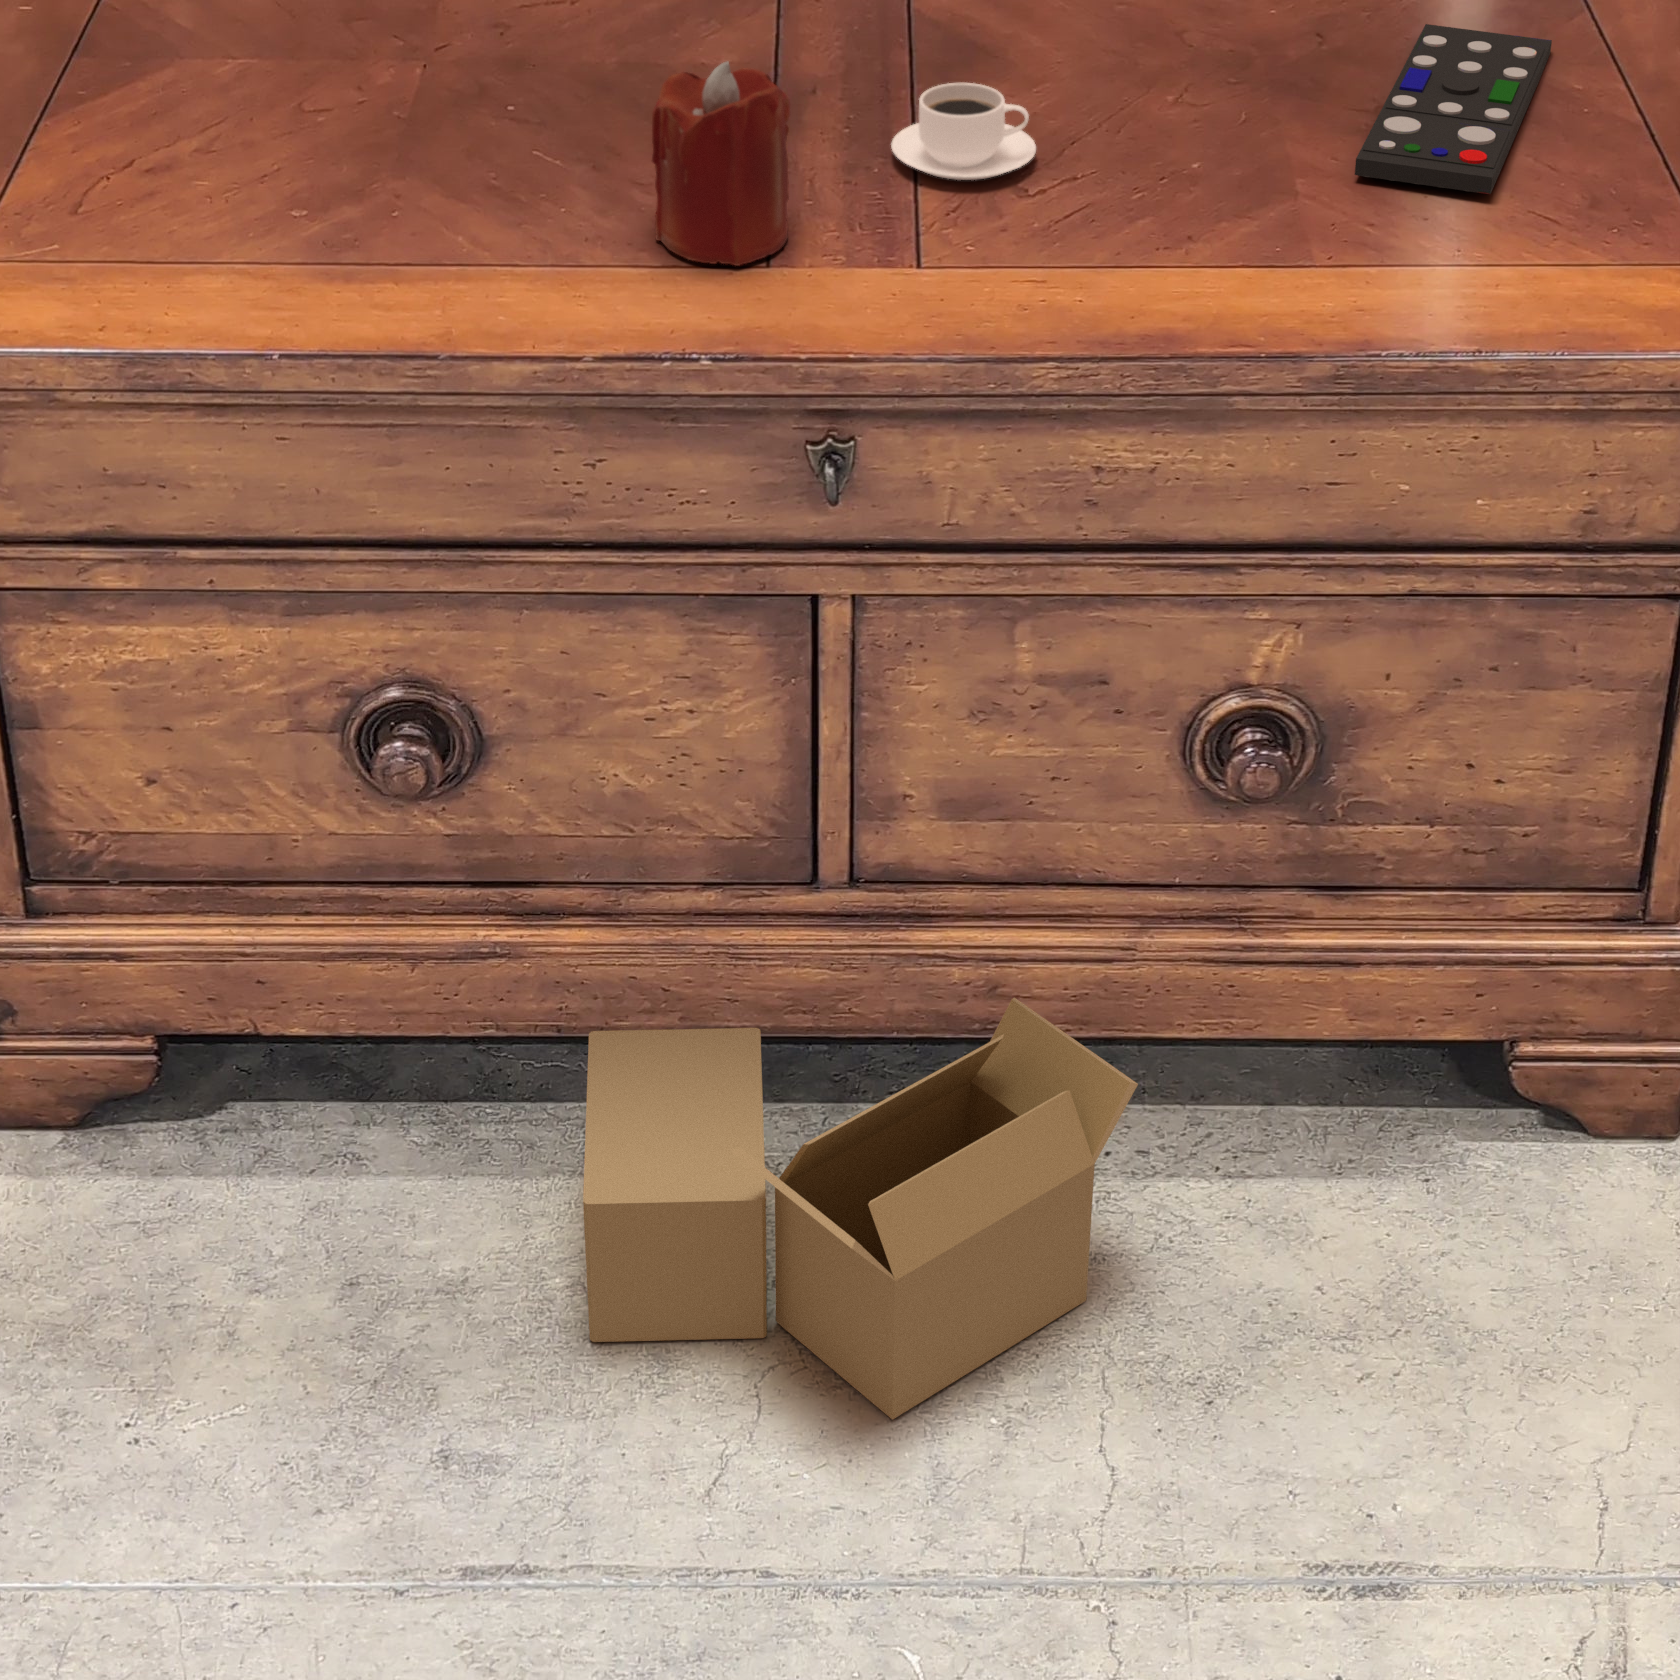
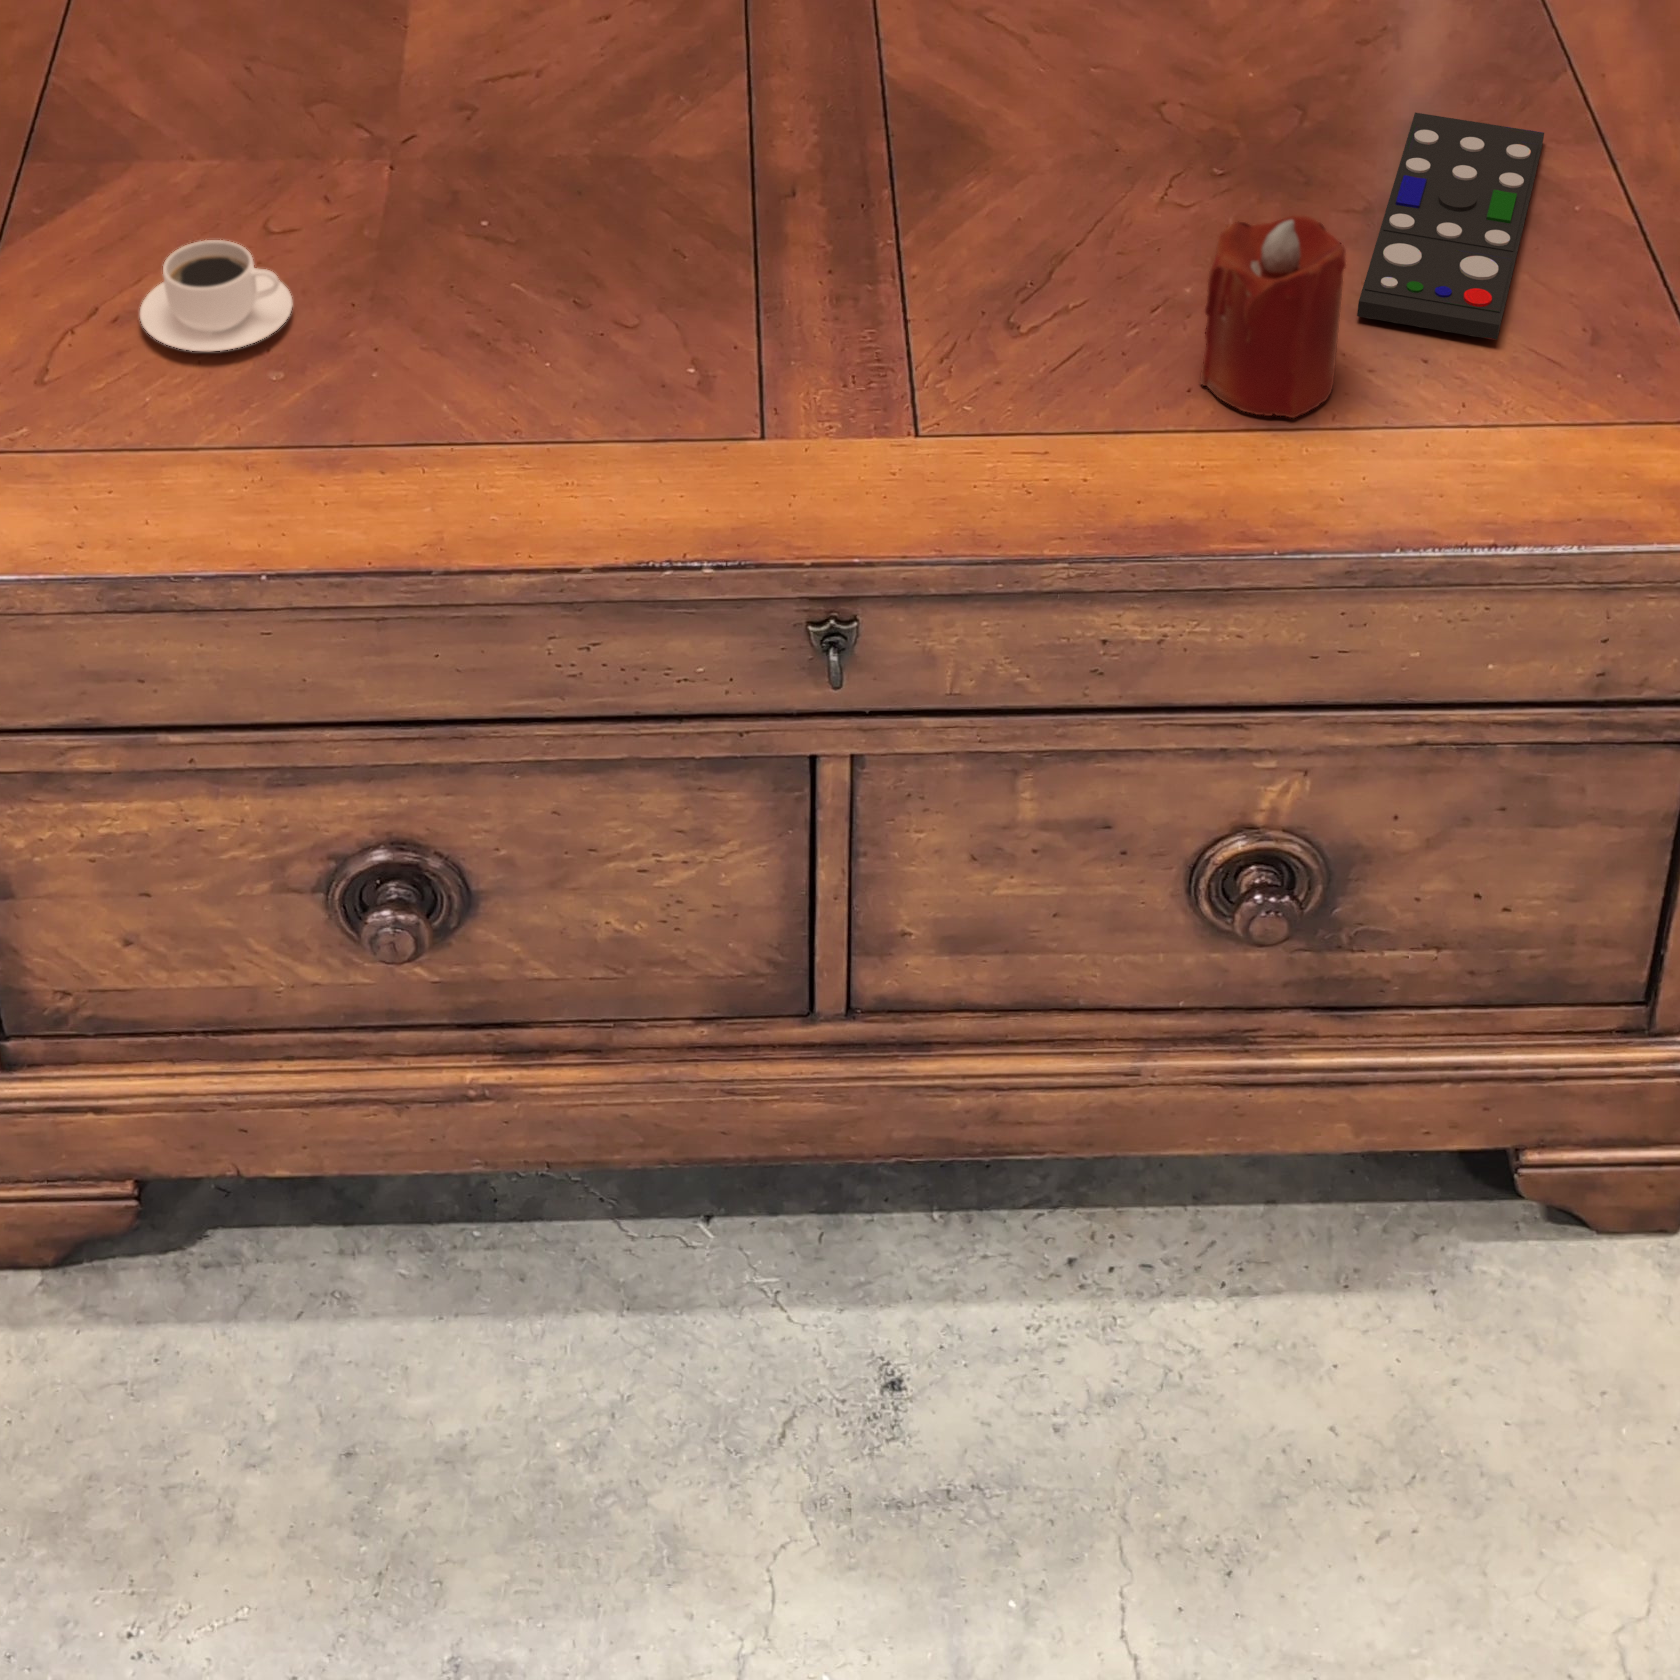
candle: present [652,61,790,266] -> present [1200,215,1346,418]
coffee cup: present [891,83,1036,180] -> present [140,240,292,351]
cardboard box: present [583,998,1138,1420] -> none [585,1145,1152,1602]

